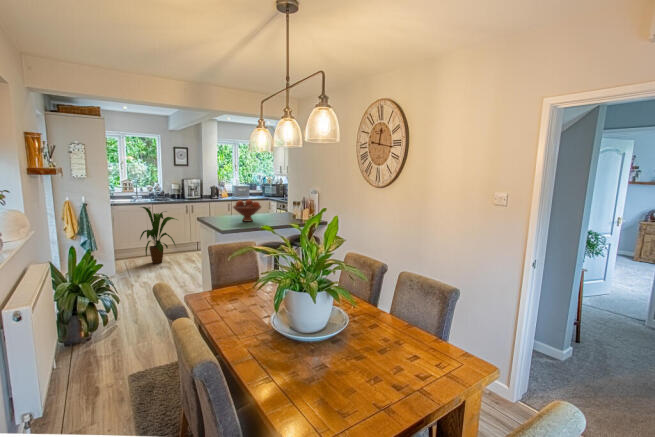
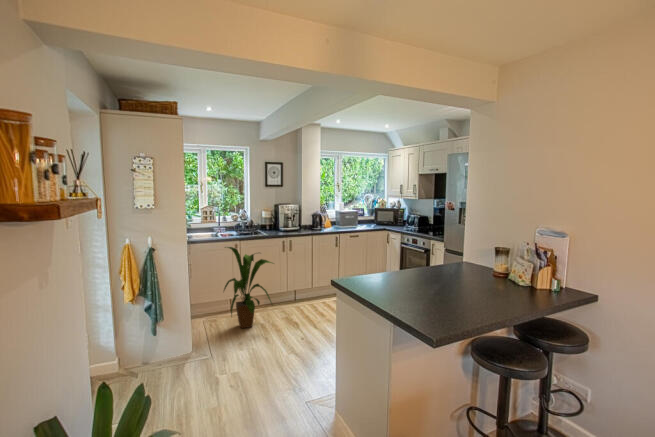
fruit bowl: present [233,200,261,221] -> none [411,249,472,297]

